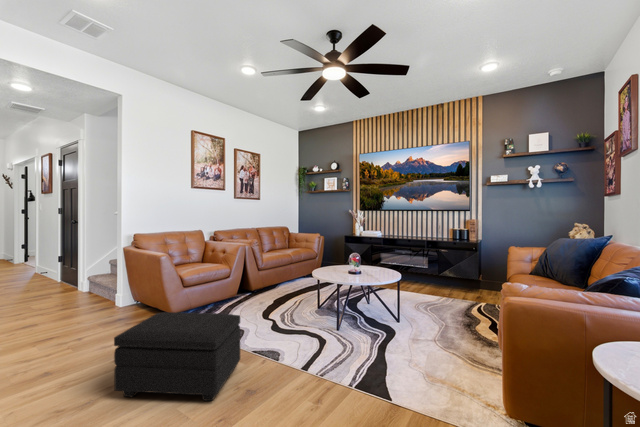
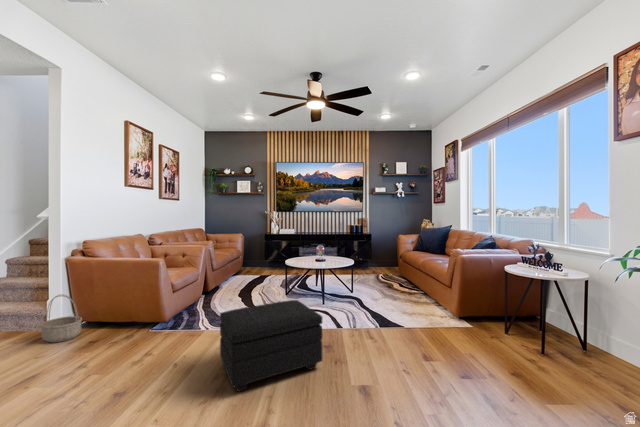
basket: none [107,276,135,312] -> present [40,295,82,342]

